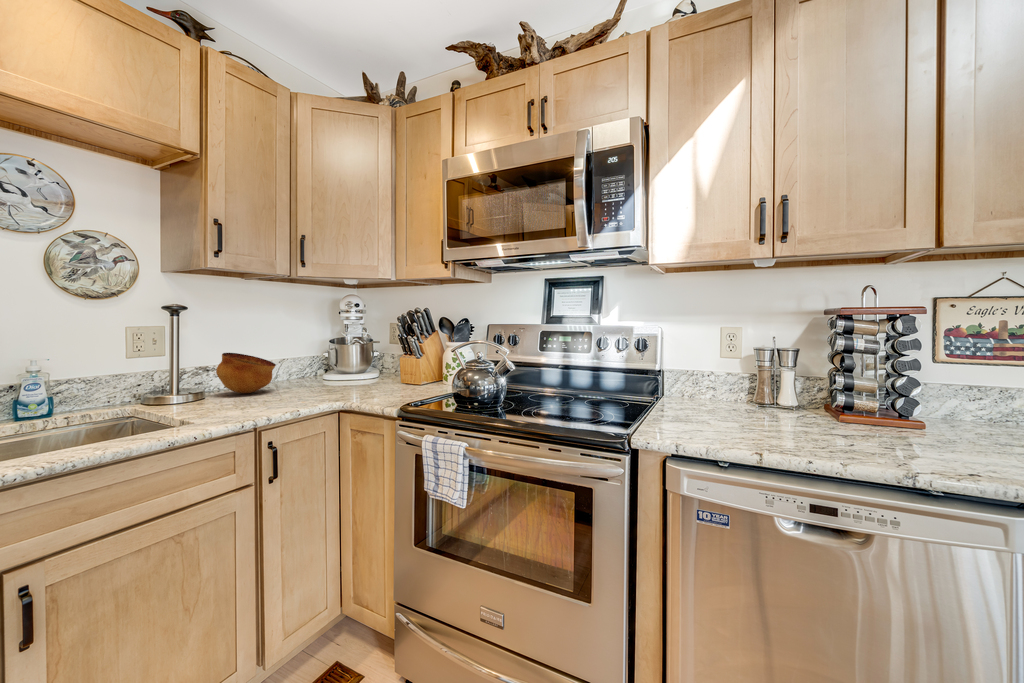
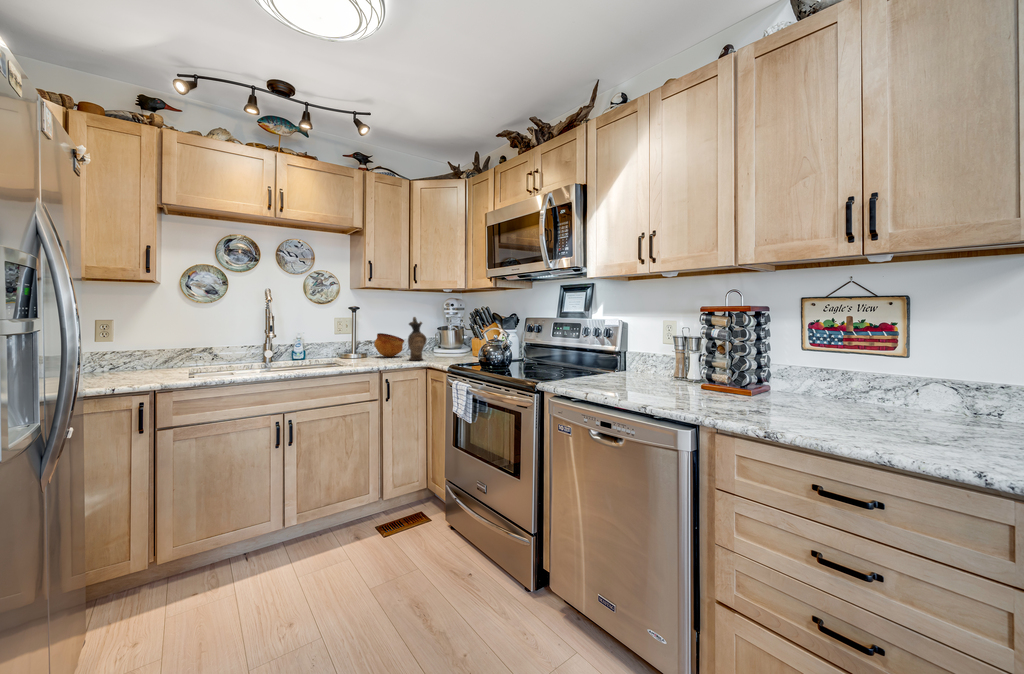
ceramic pitcher: none [295,324,330,398] -> present [408,317,427,360]

